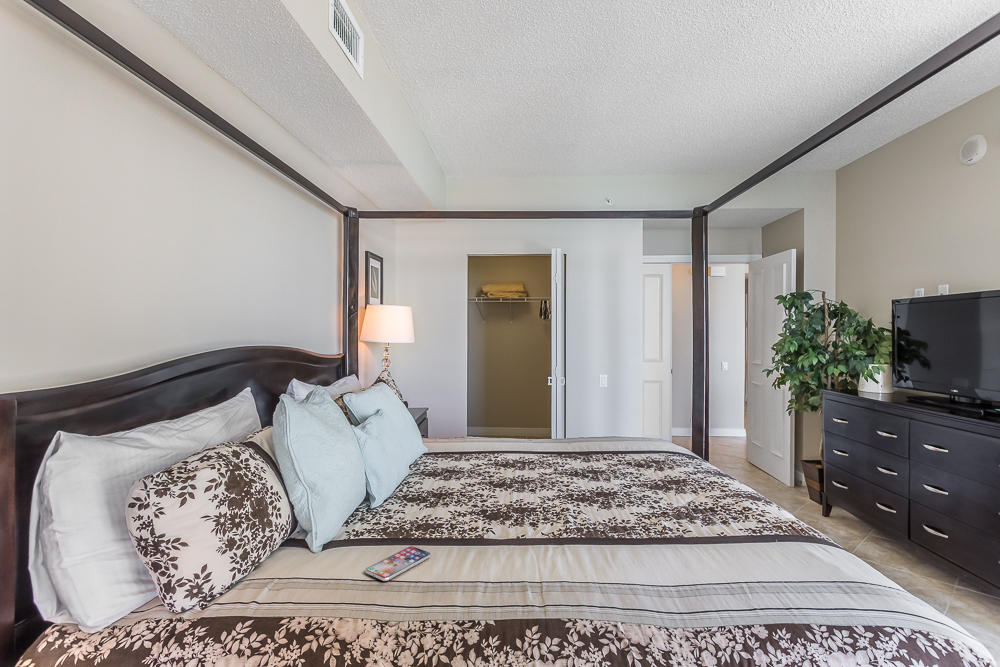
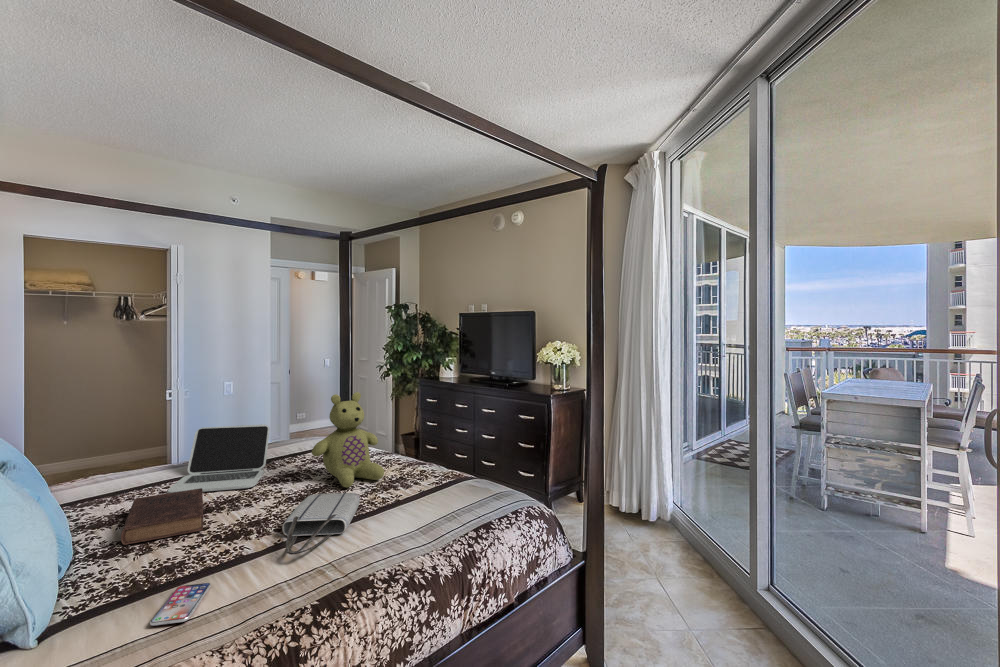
stuffed bear: none [603,388,689,503] -> present [312,392,384,487]
laptop: none [485,407,584,473] -> present [168,424,270,493]
book: none [418,458,501,501] -> present [121,488,203,545]
tote bag: none [506,497,630,558] -> present [283,493,360,554]

